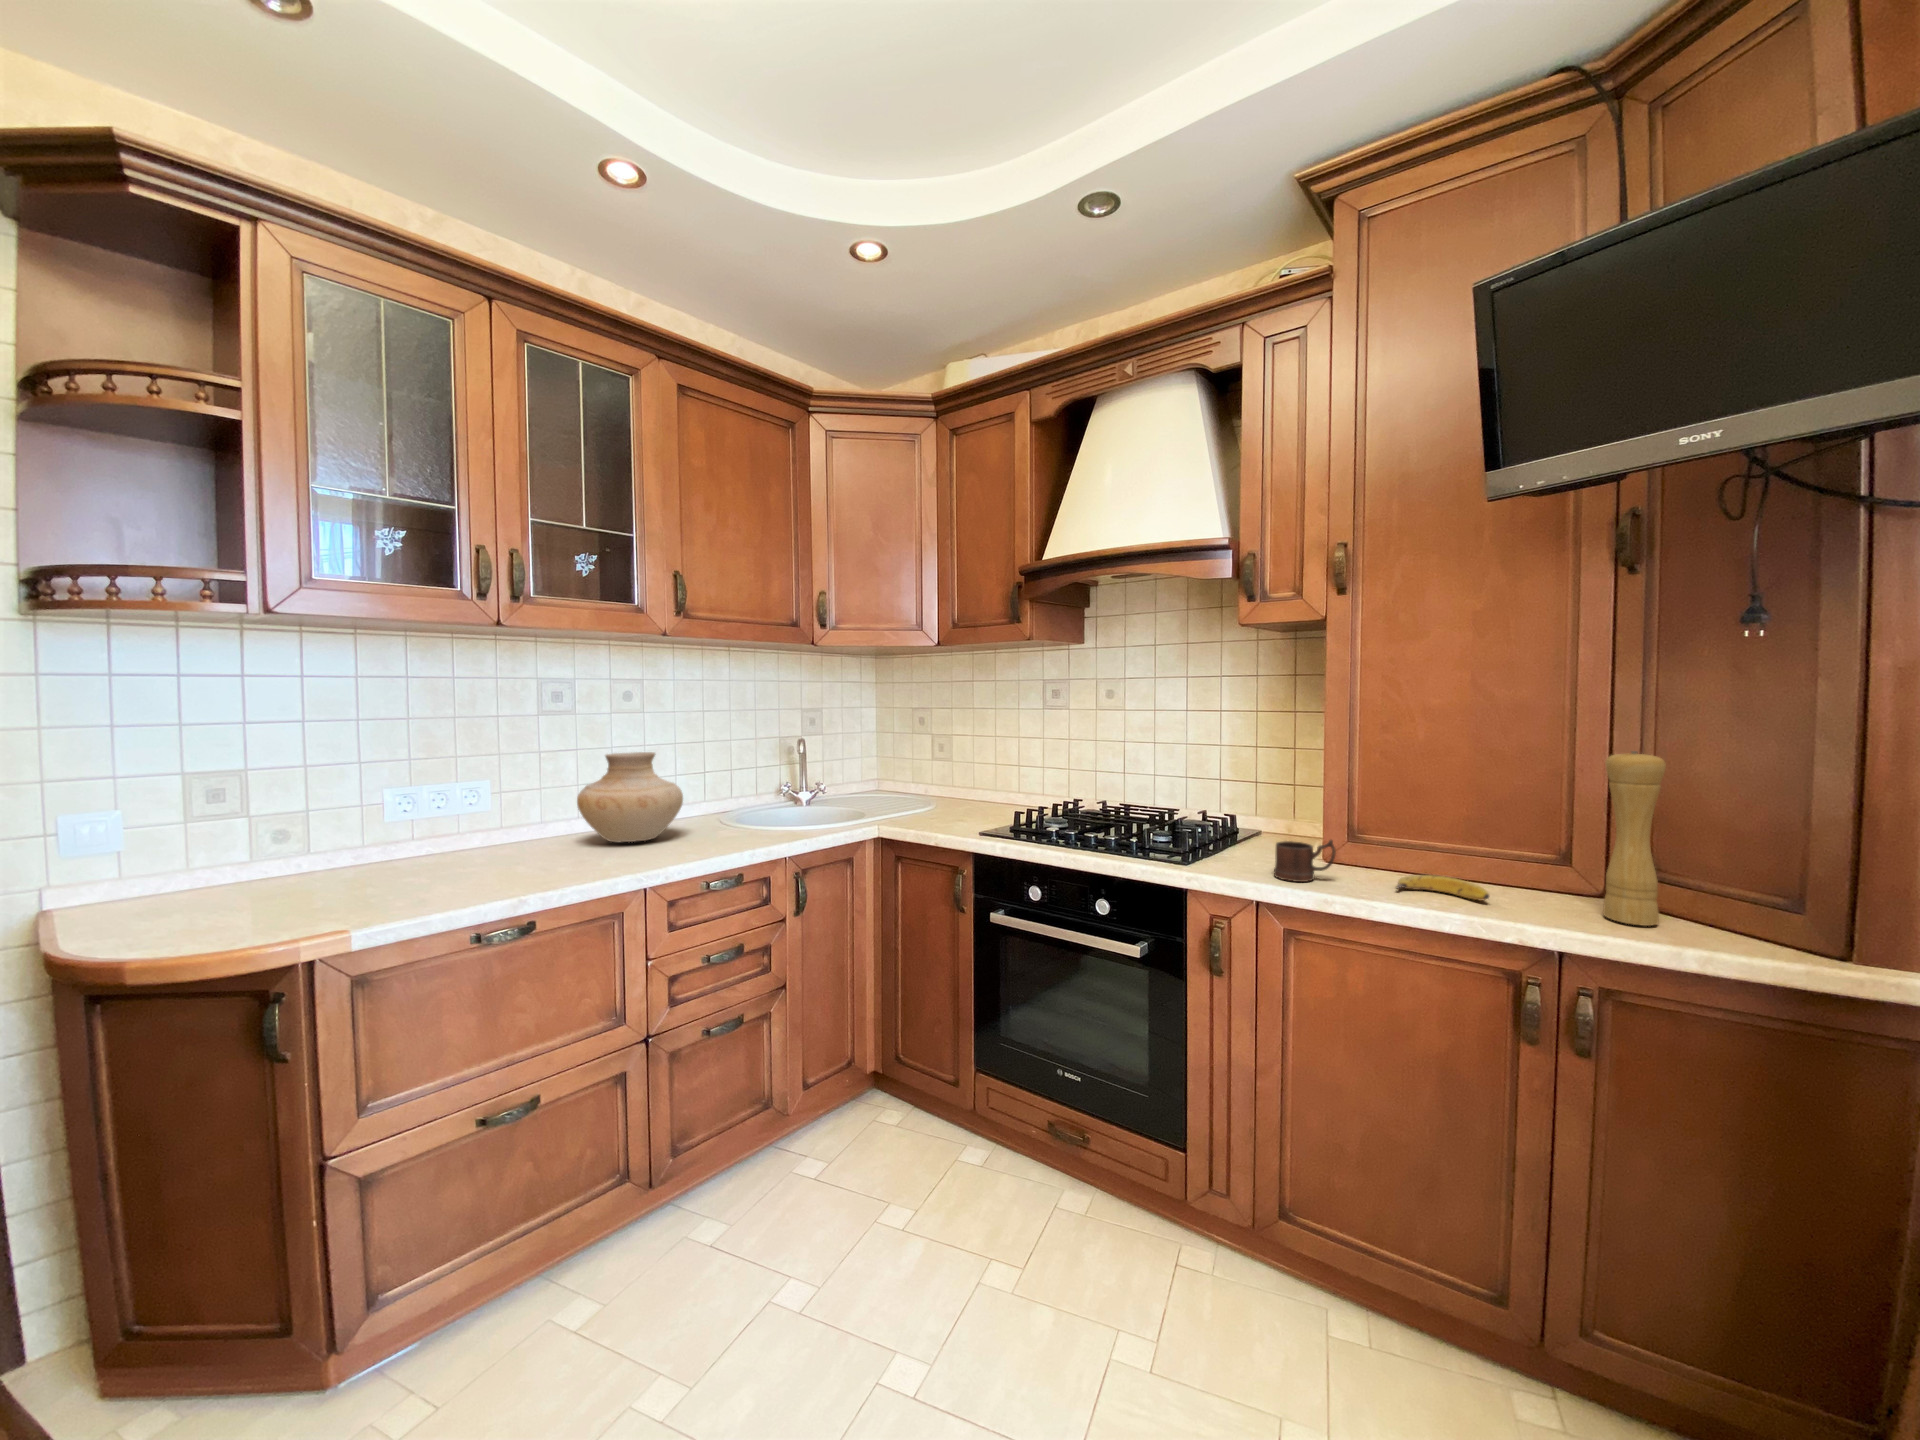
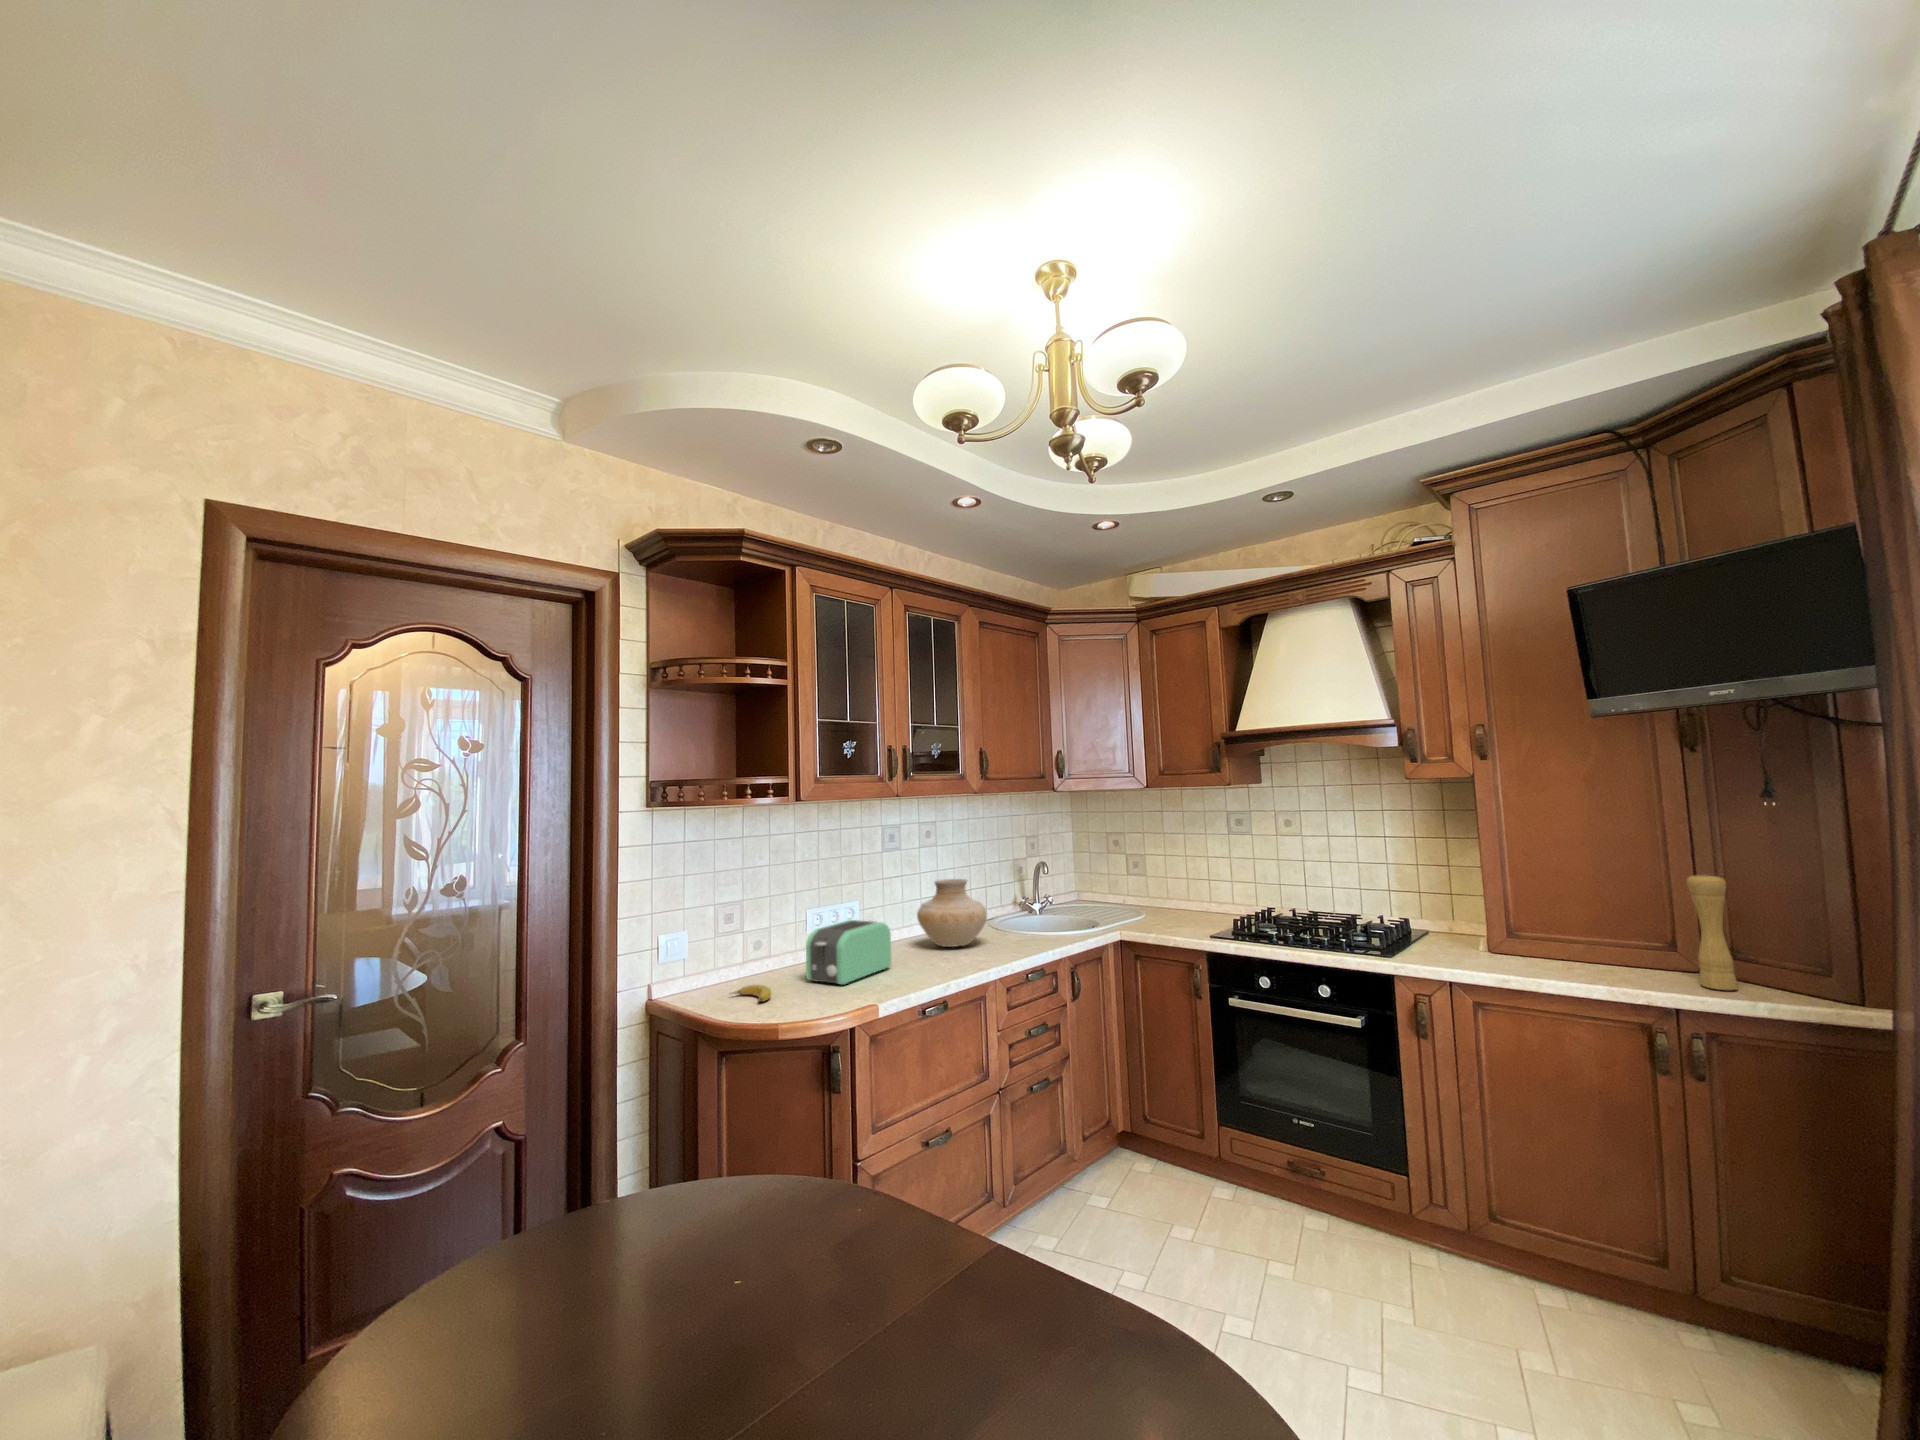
toaster: none [304,803,482,899] -> present [806,920,891,985]
mug: present [1274,840,1336,882] -> none [1458,936,1504,967]
fruit: present [1396,875,1490,900] -> present [732,985,771,1002]

